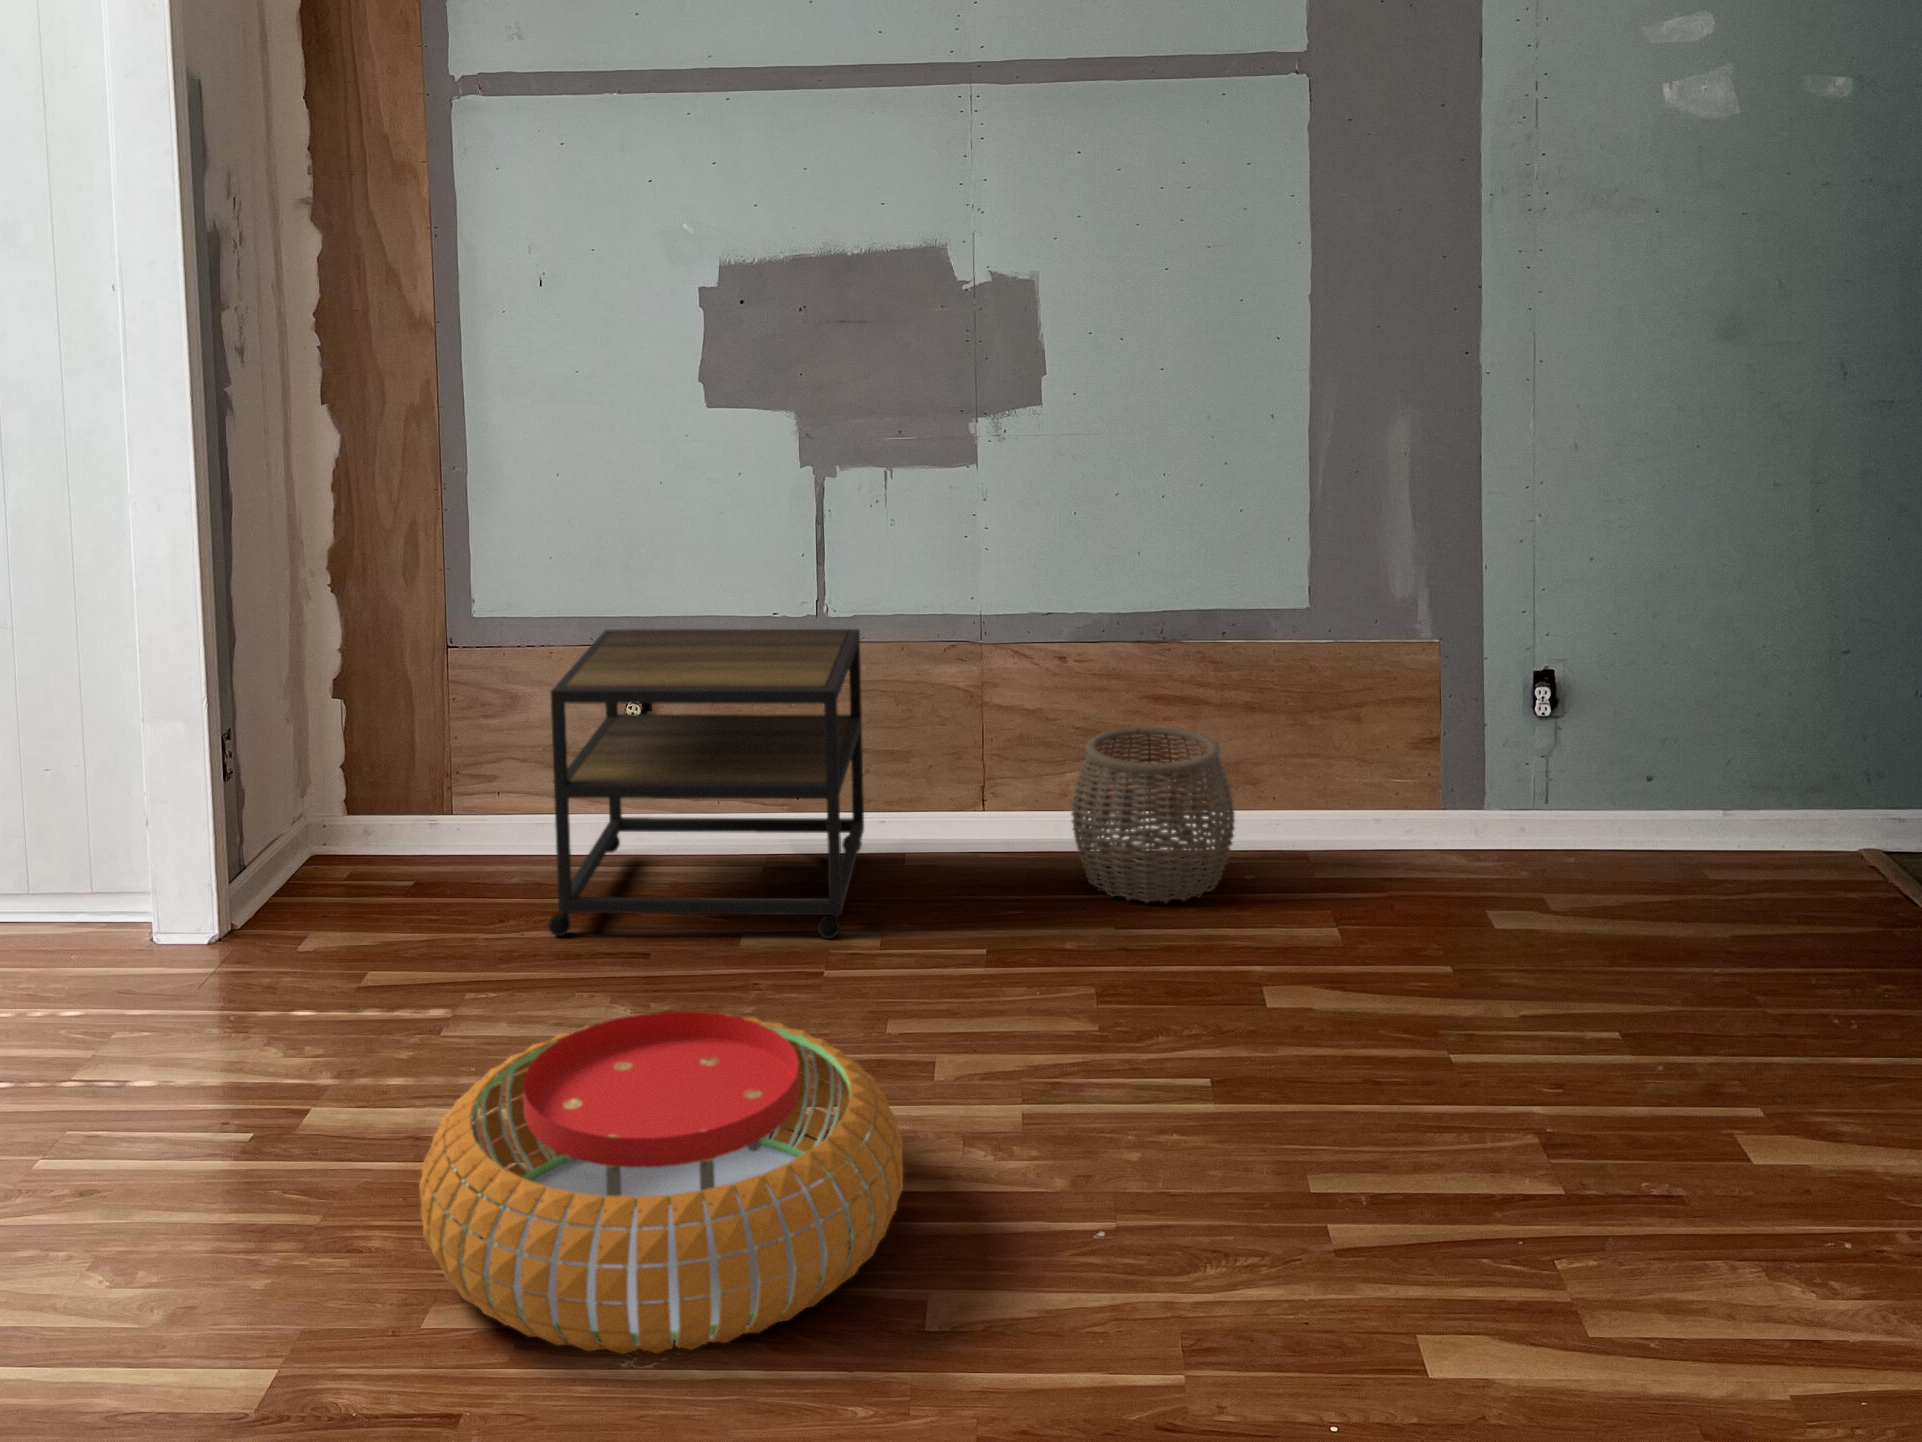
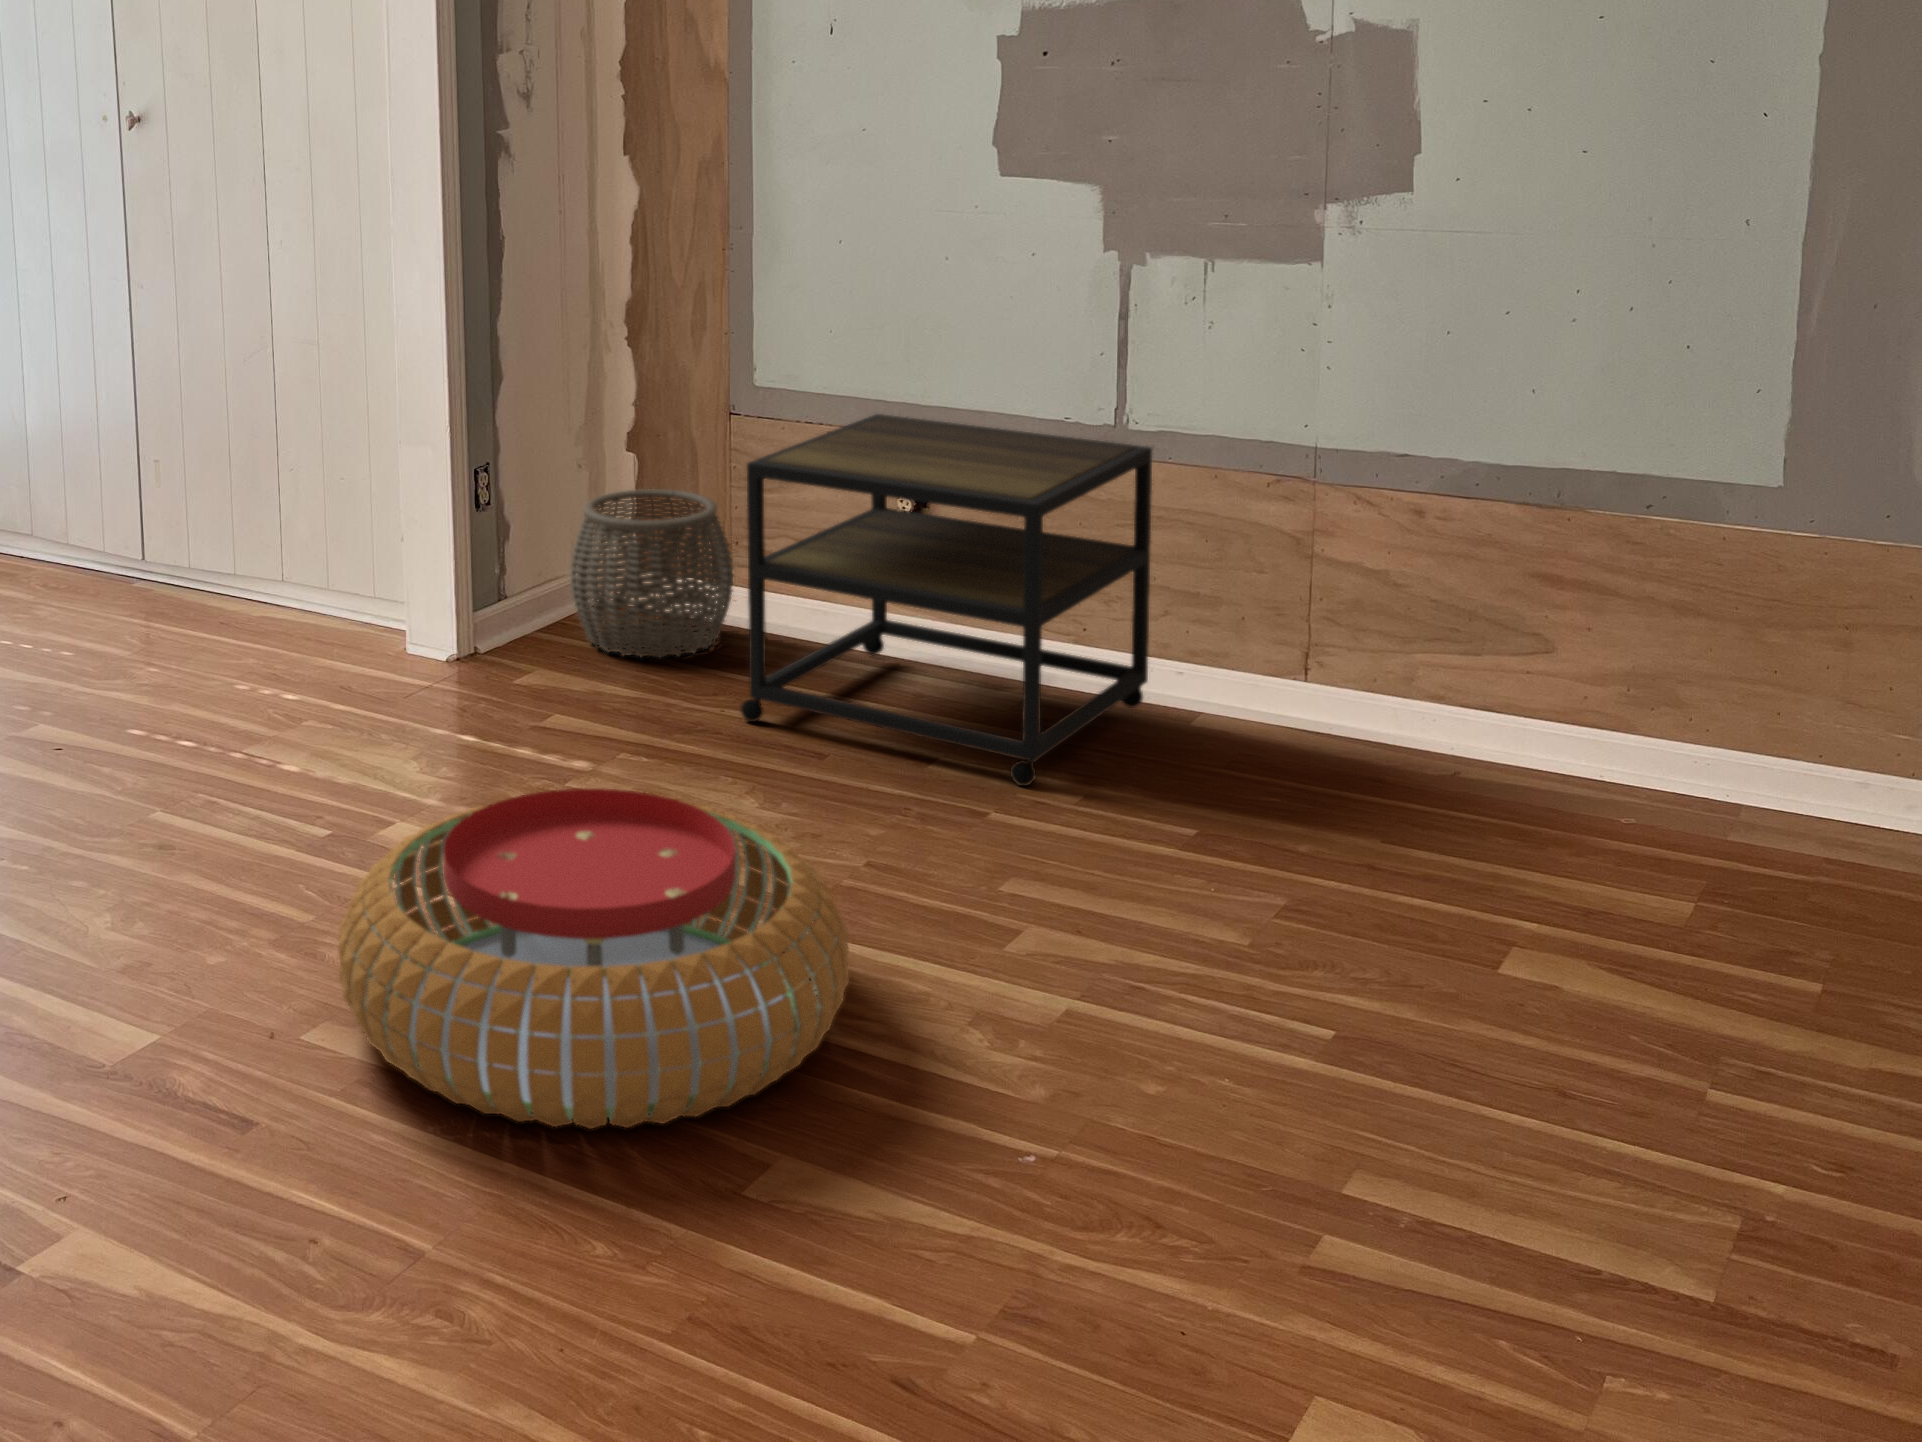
woven basket: present [1071,726,1235,903] -> present [570,489,734,658]

